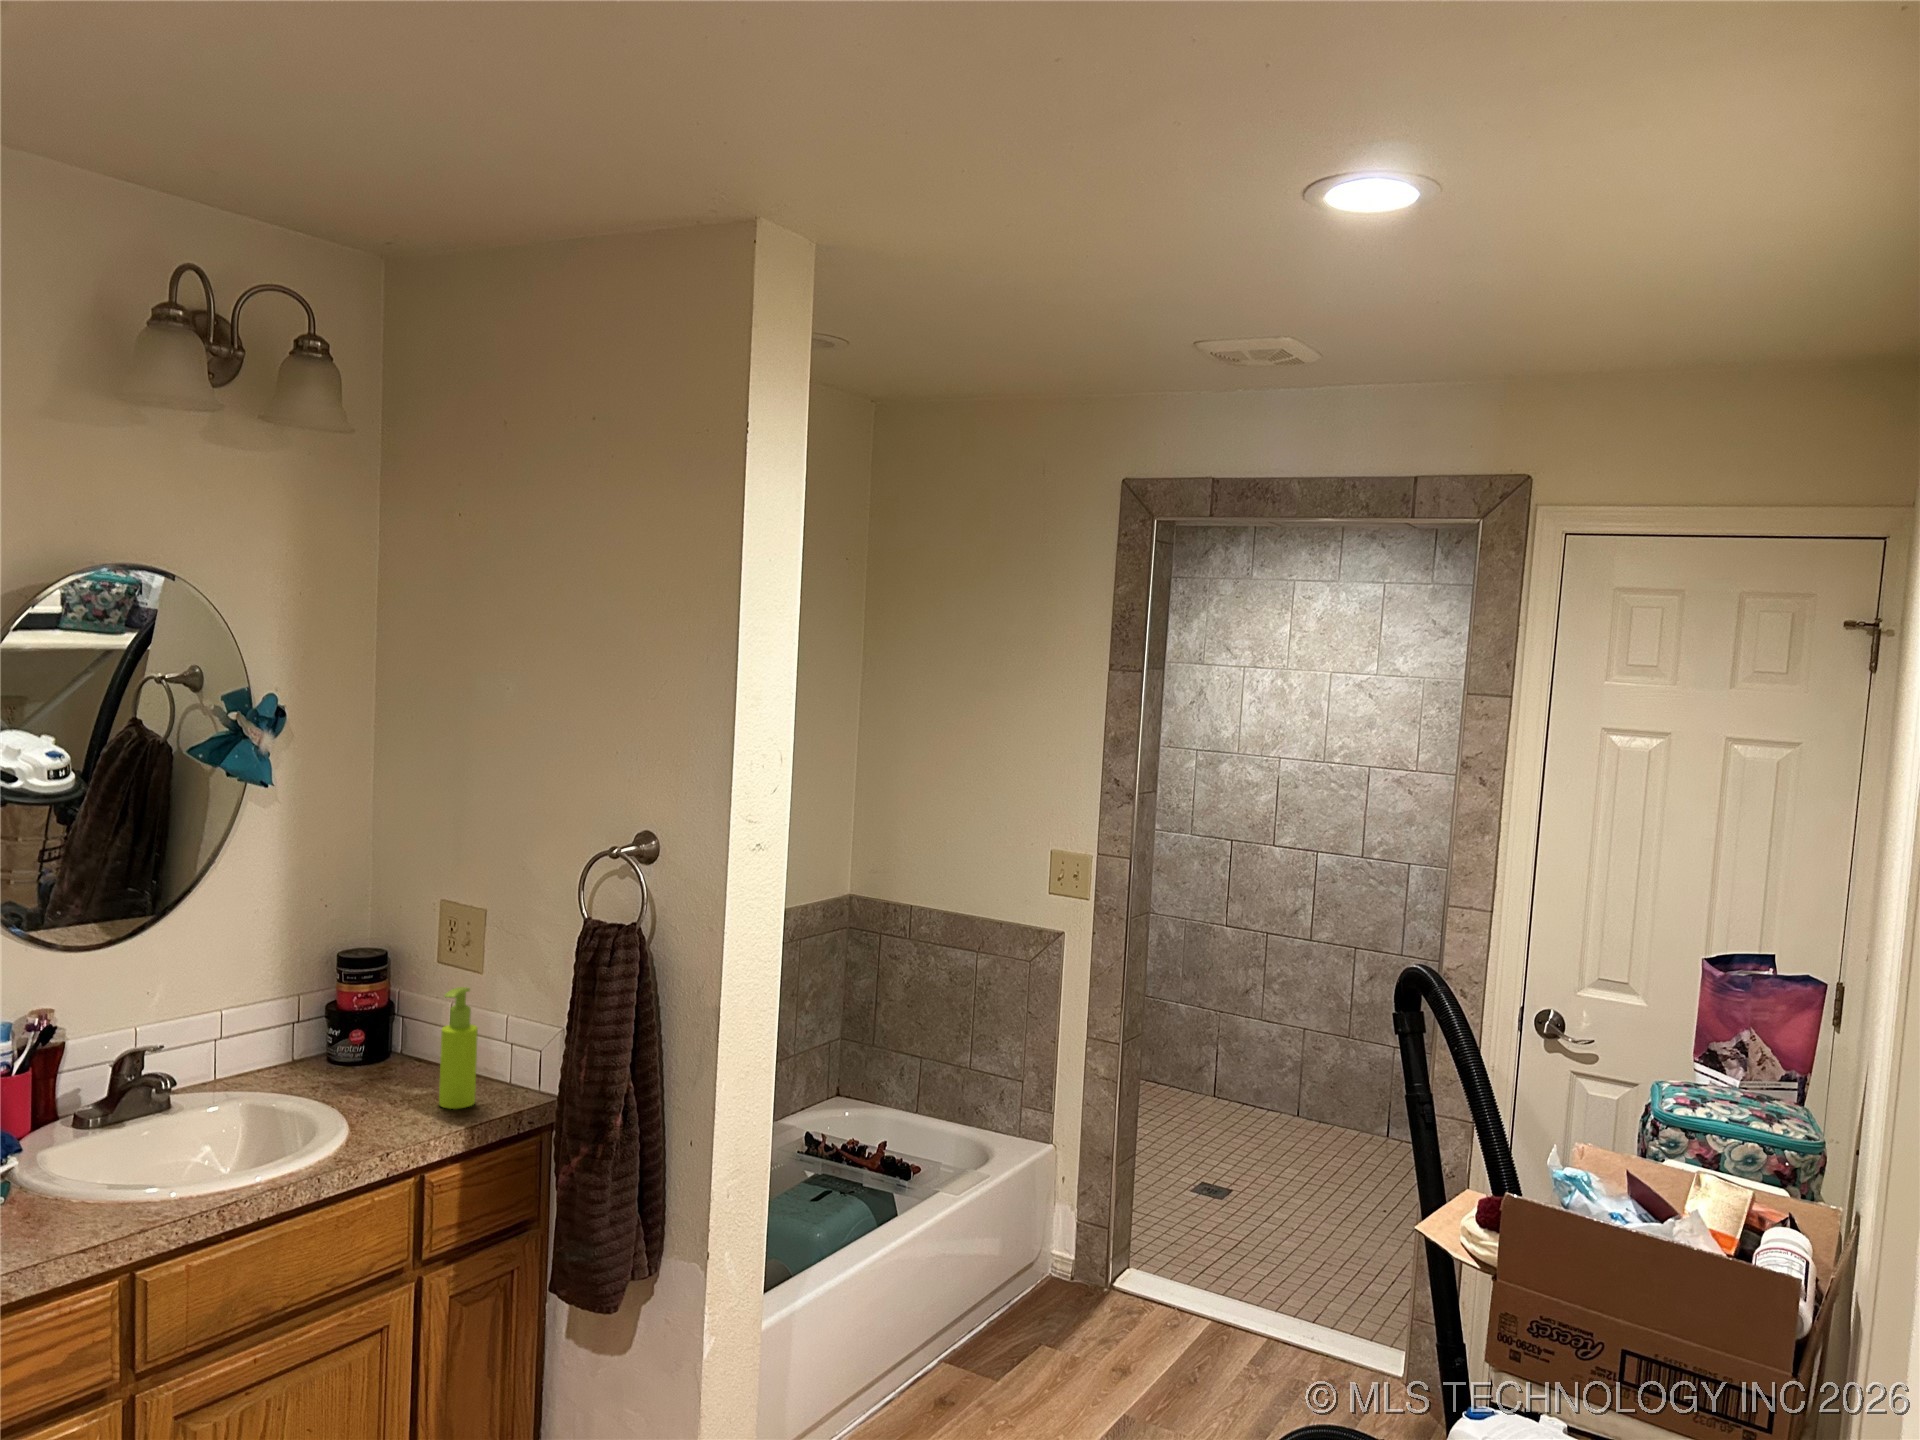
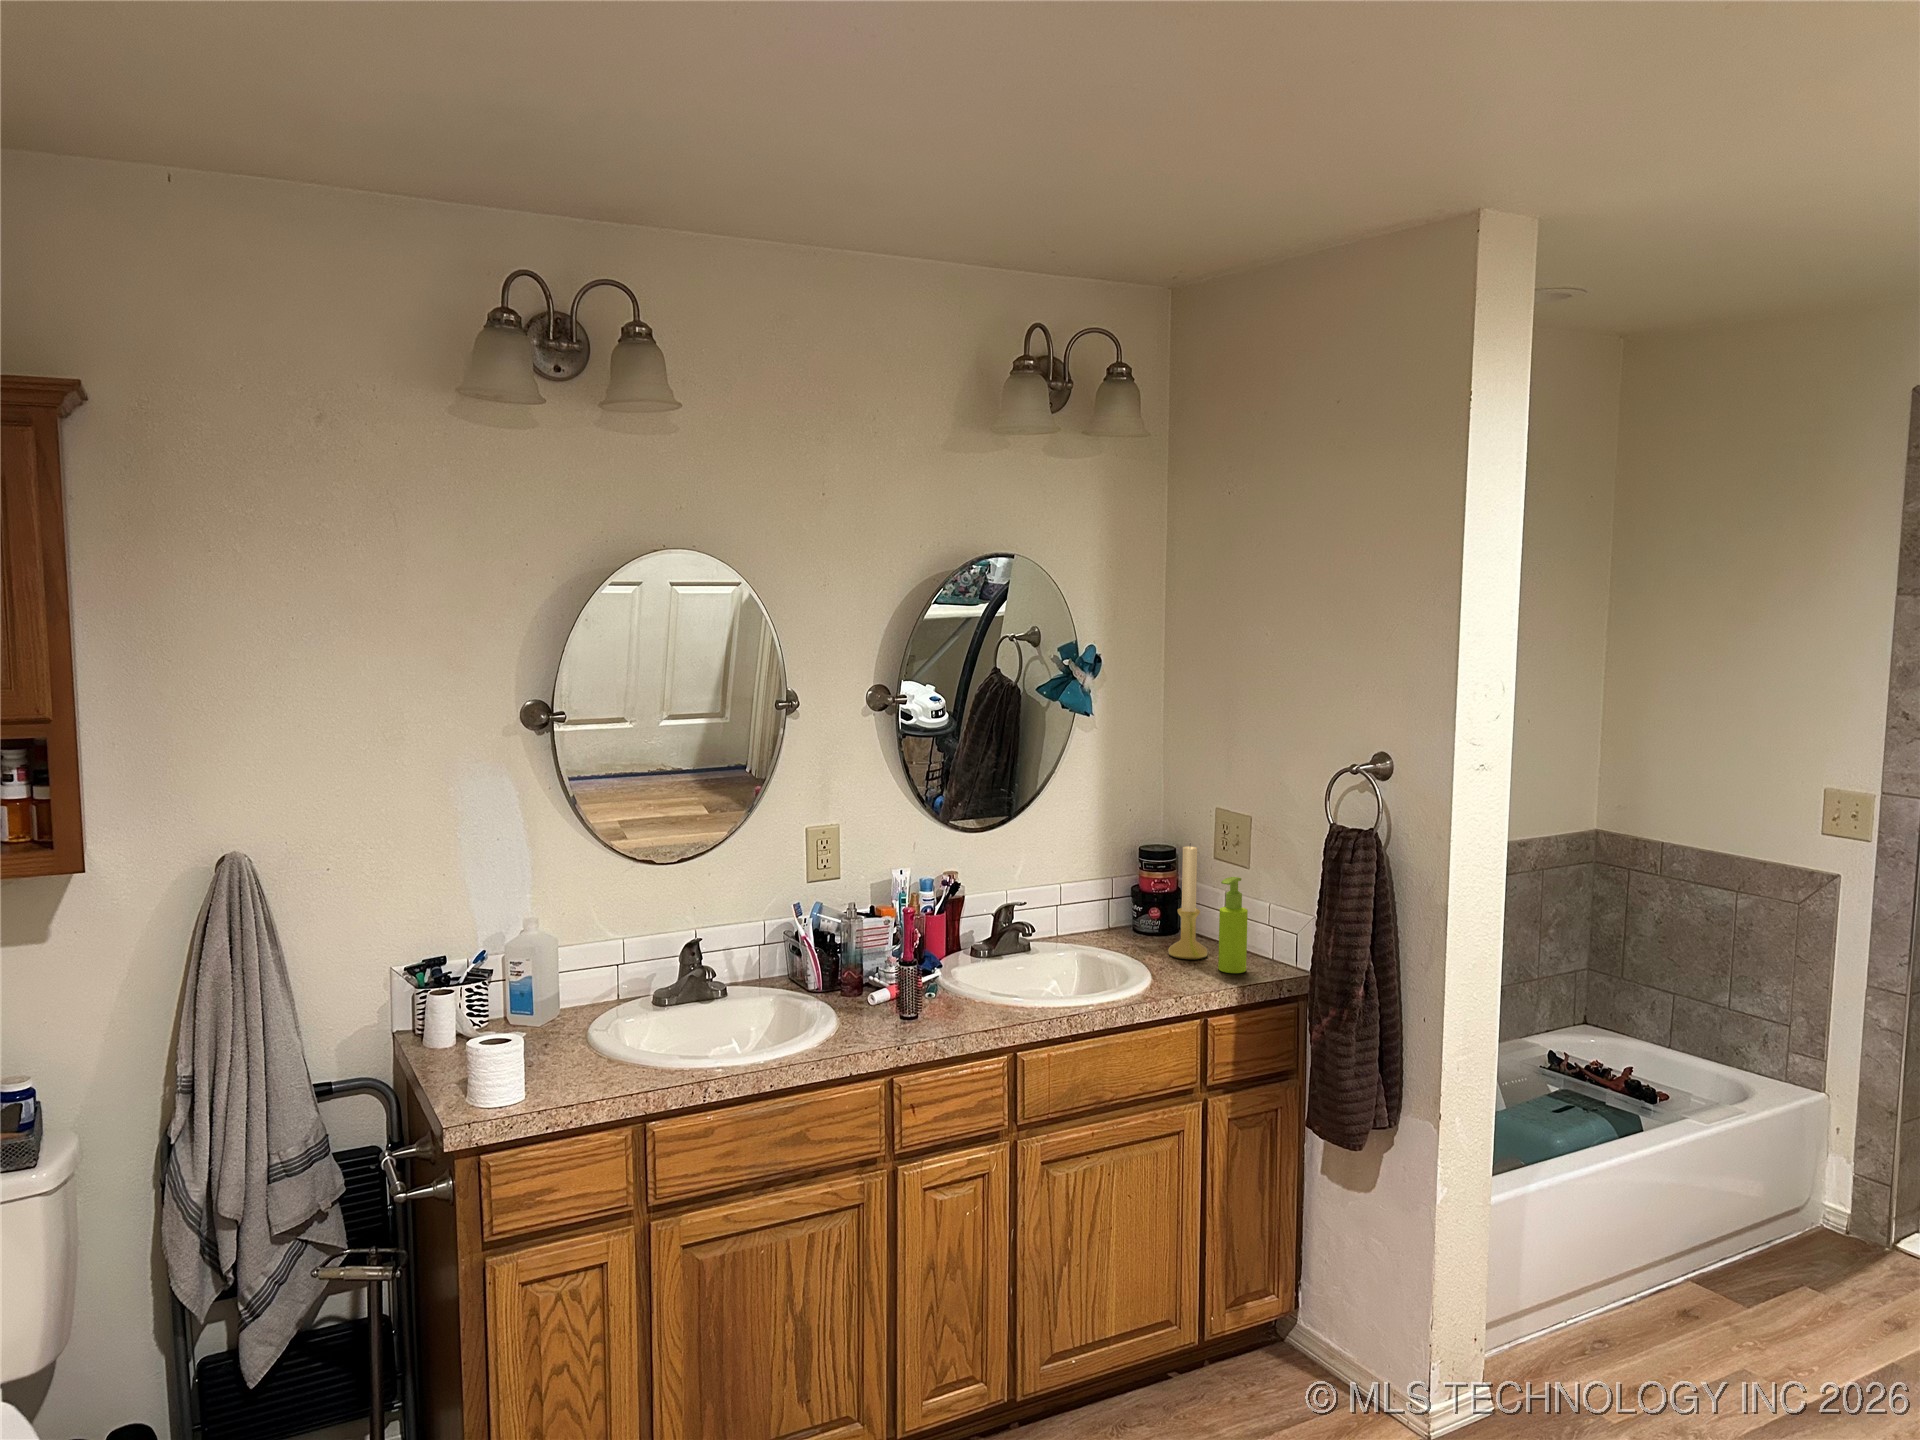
candle holder: none [373,947,425,1095] -> present [1168,846,1208,960]

